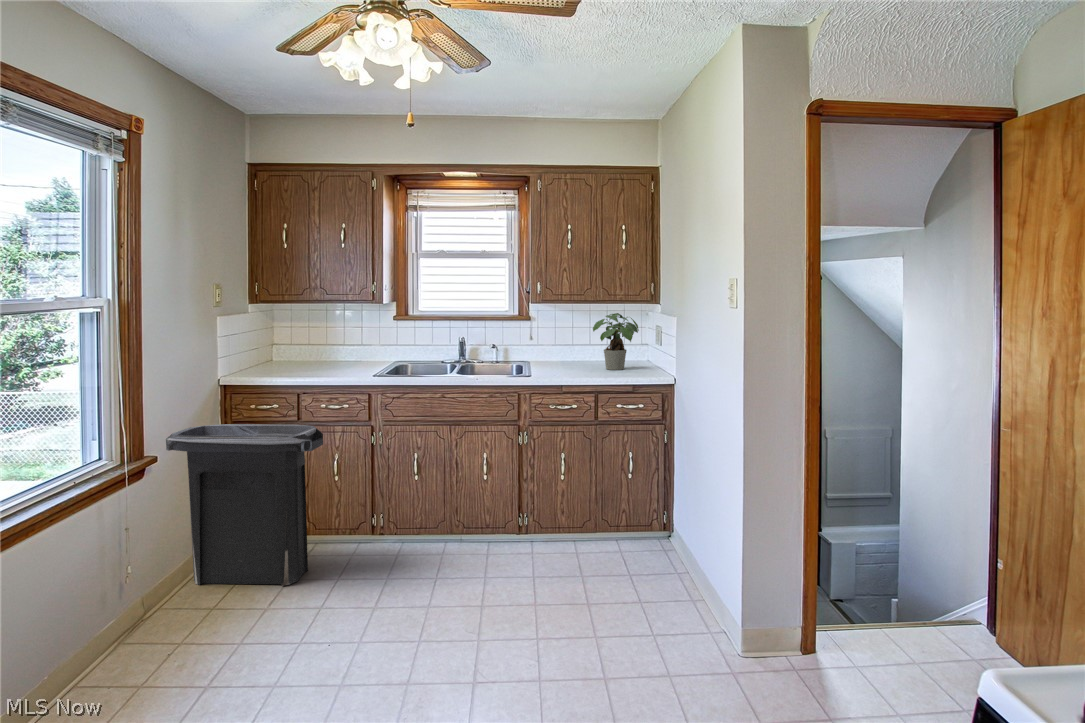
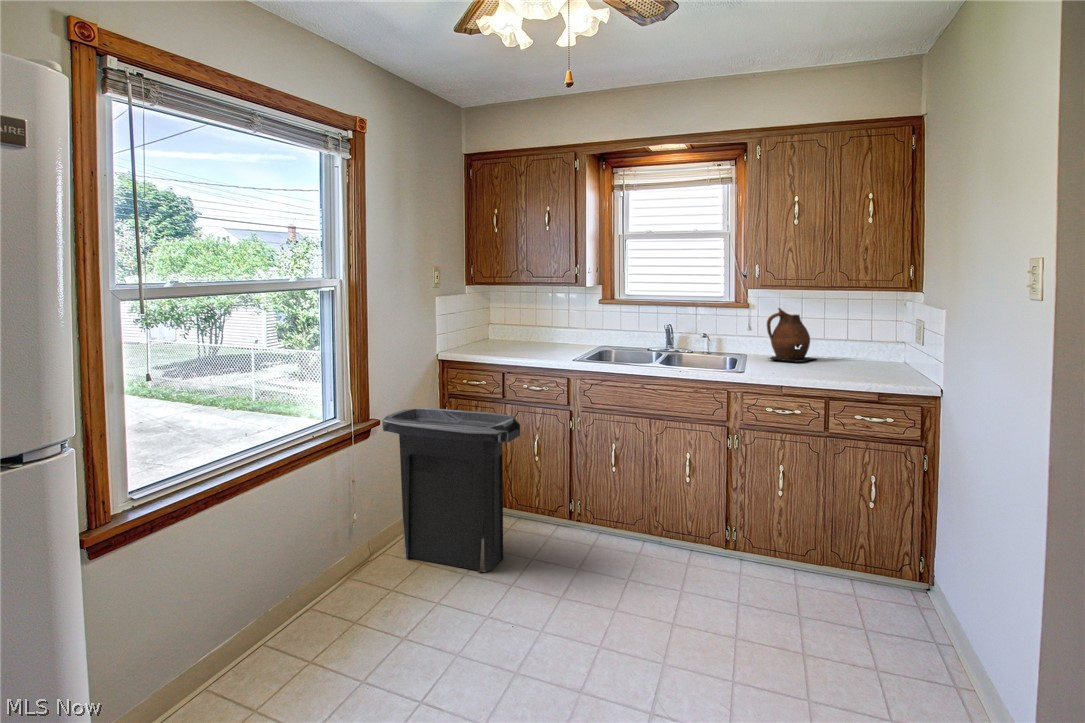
potted plant: present [593,313,639,370] -> none [826,301,888,369]
ceramic pitcher: none [546,321,587,367] -> present [767,308,815,362]

